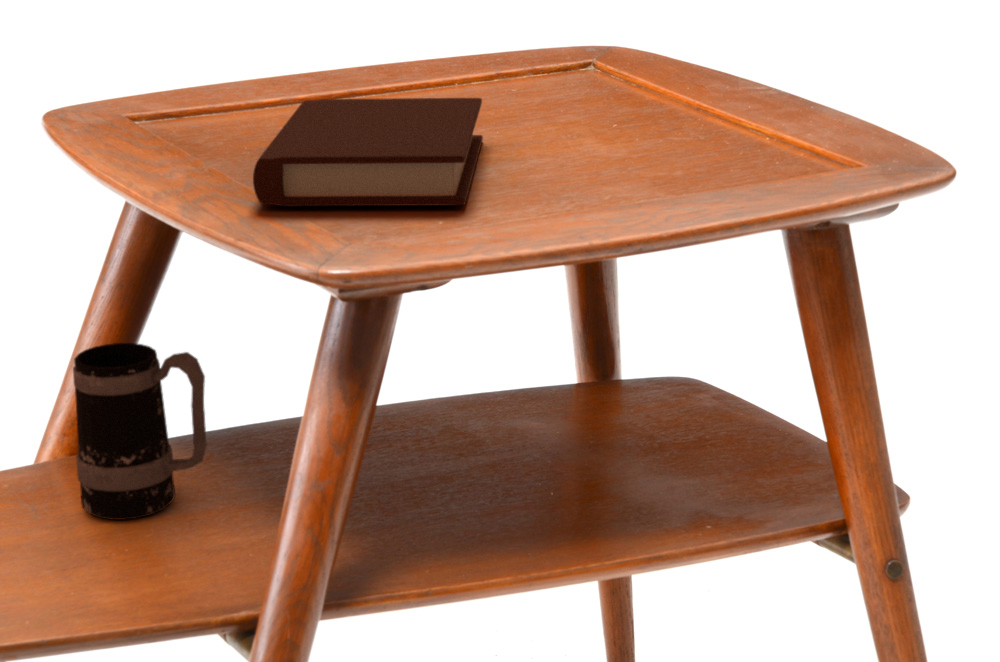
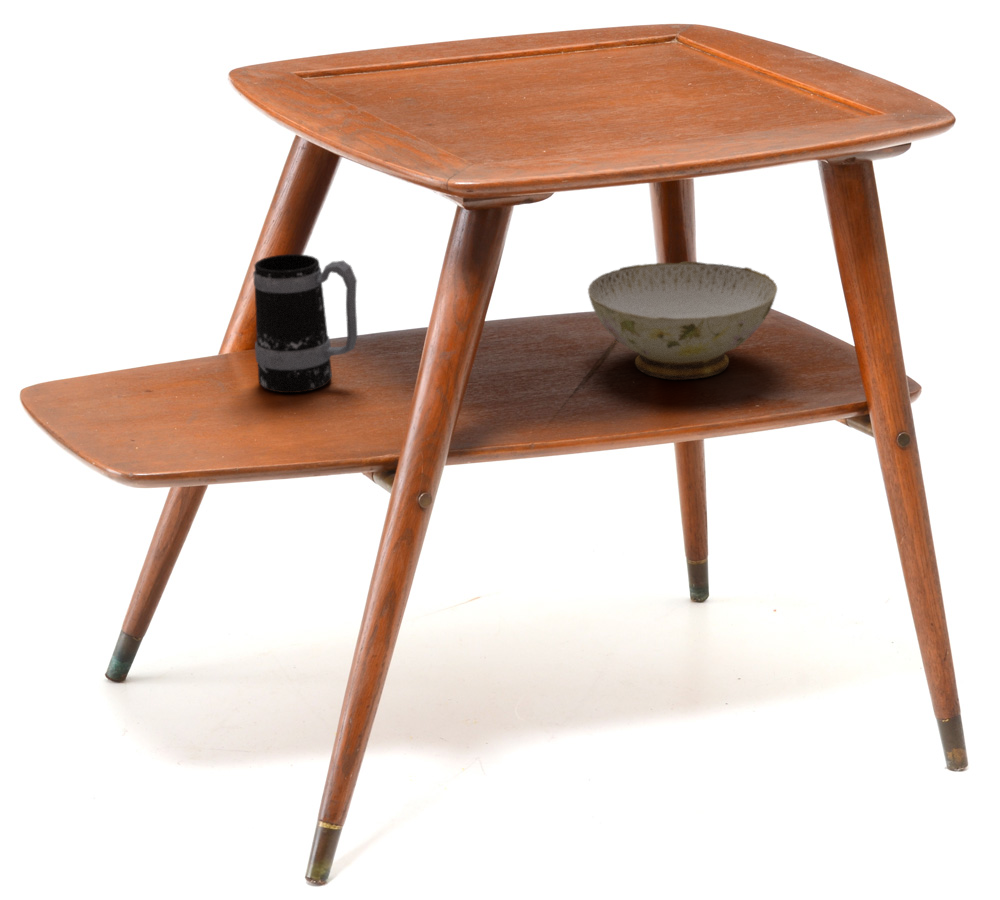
book: present [253,98,483,206] -> none [398,59,581,139]
ceramic bowl: none [496,339,730,491] -> present [588,262,777,380]

